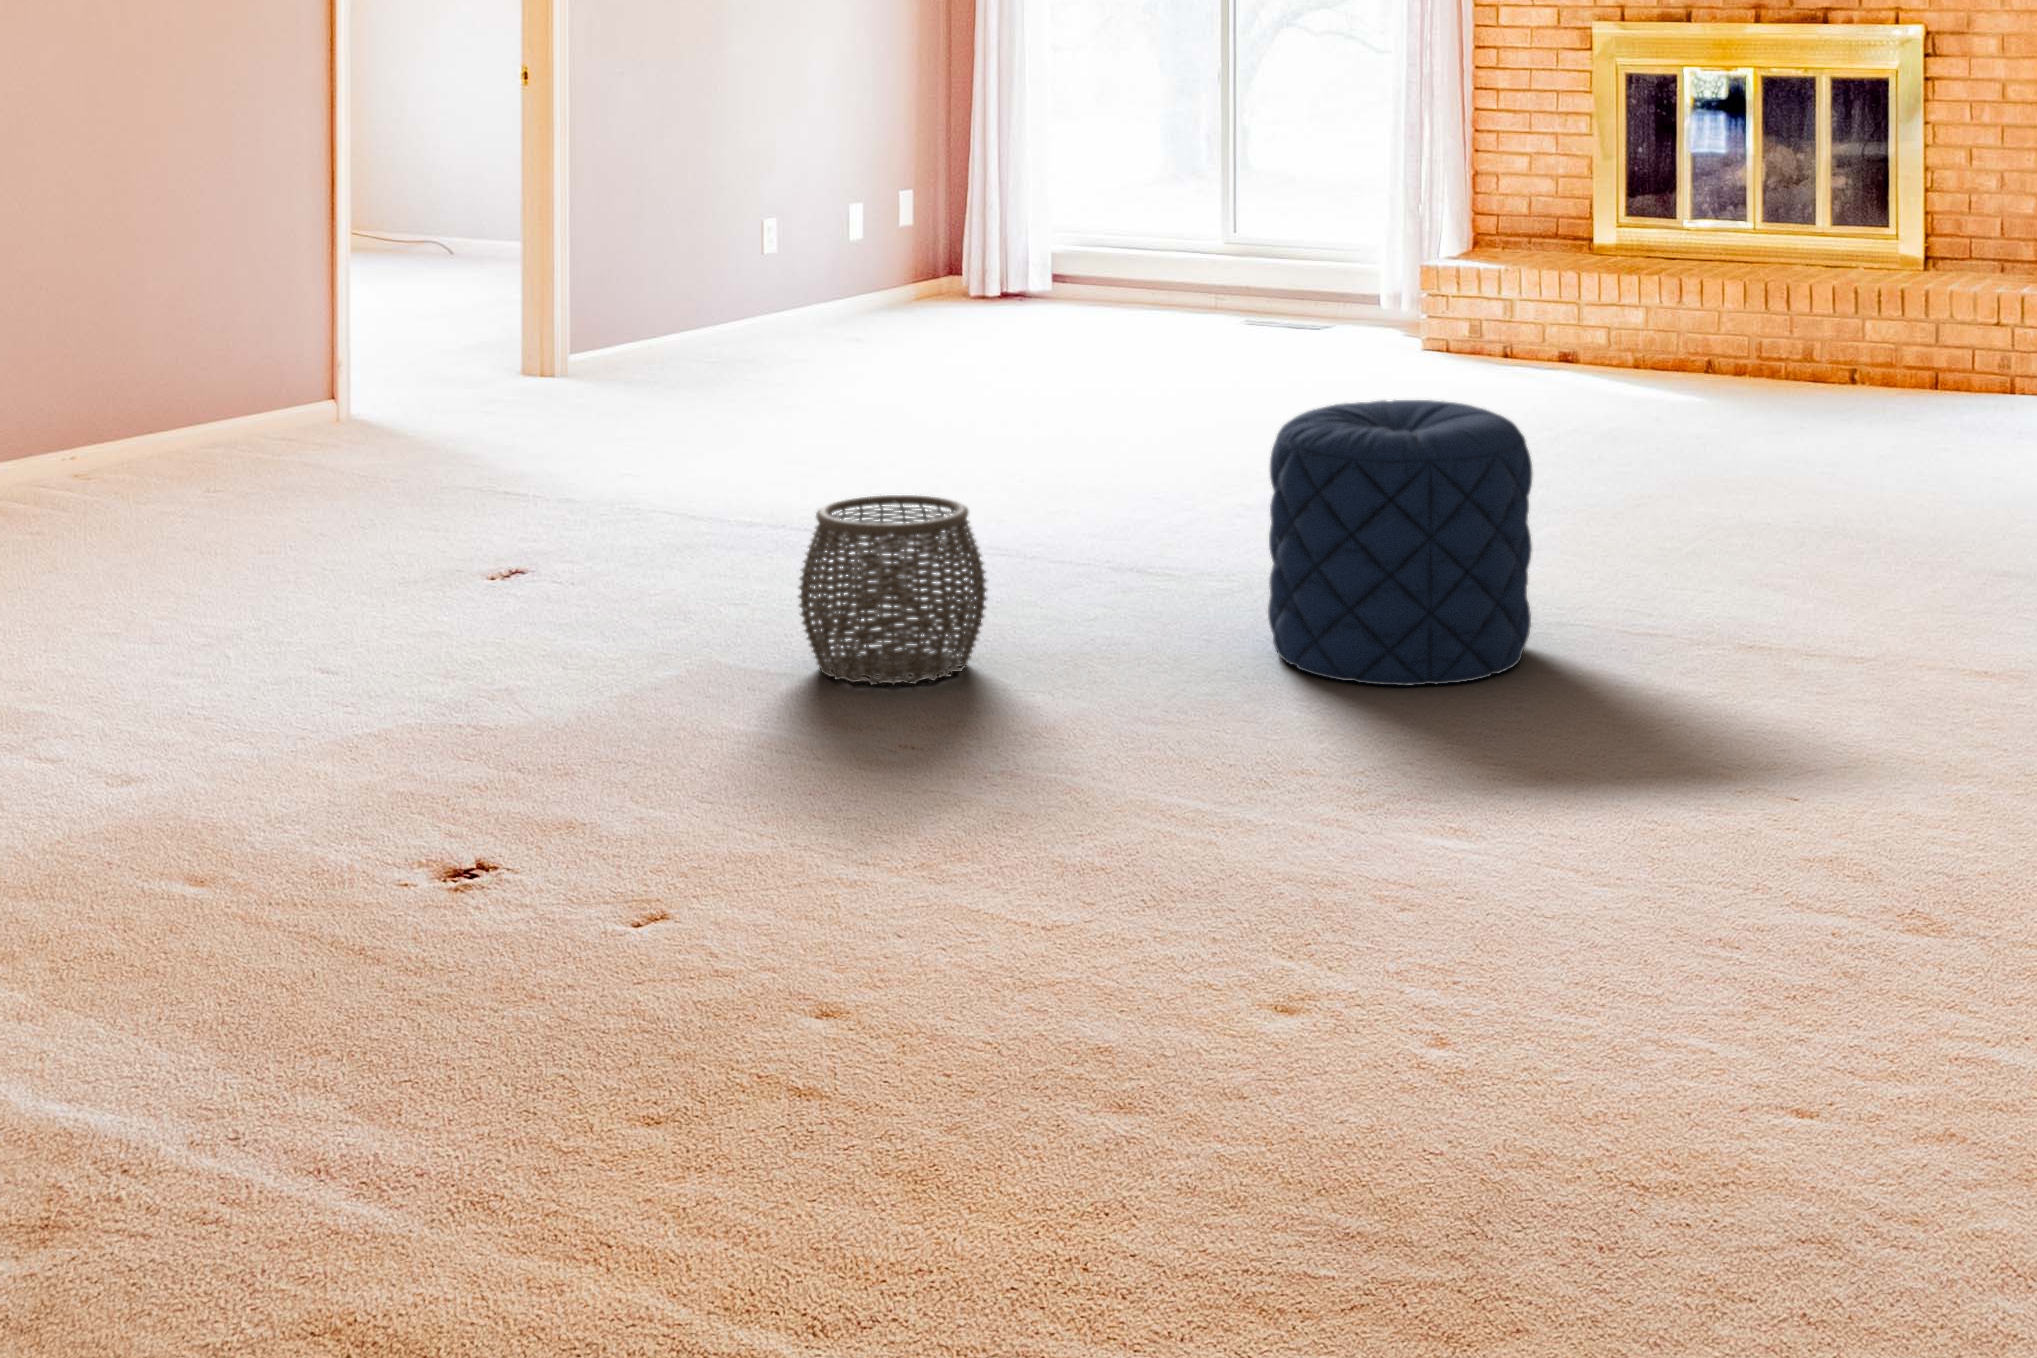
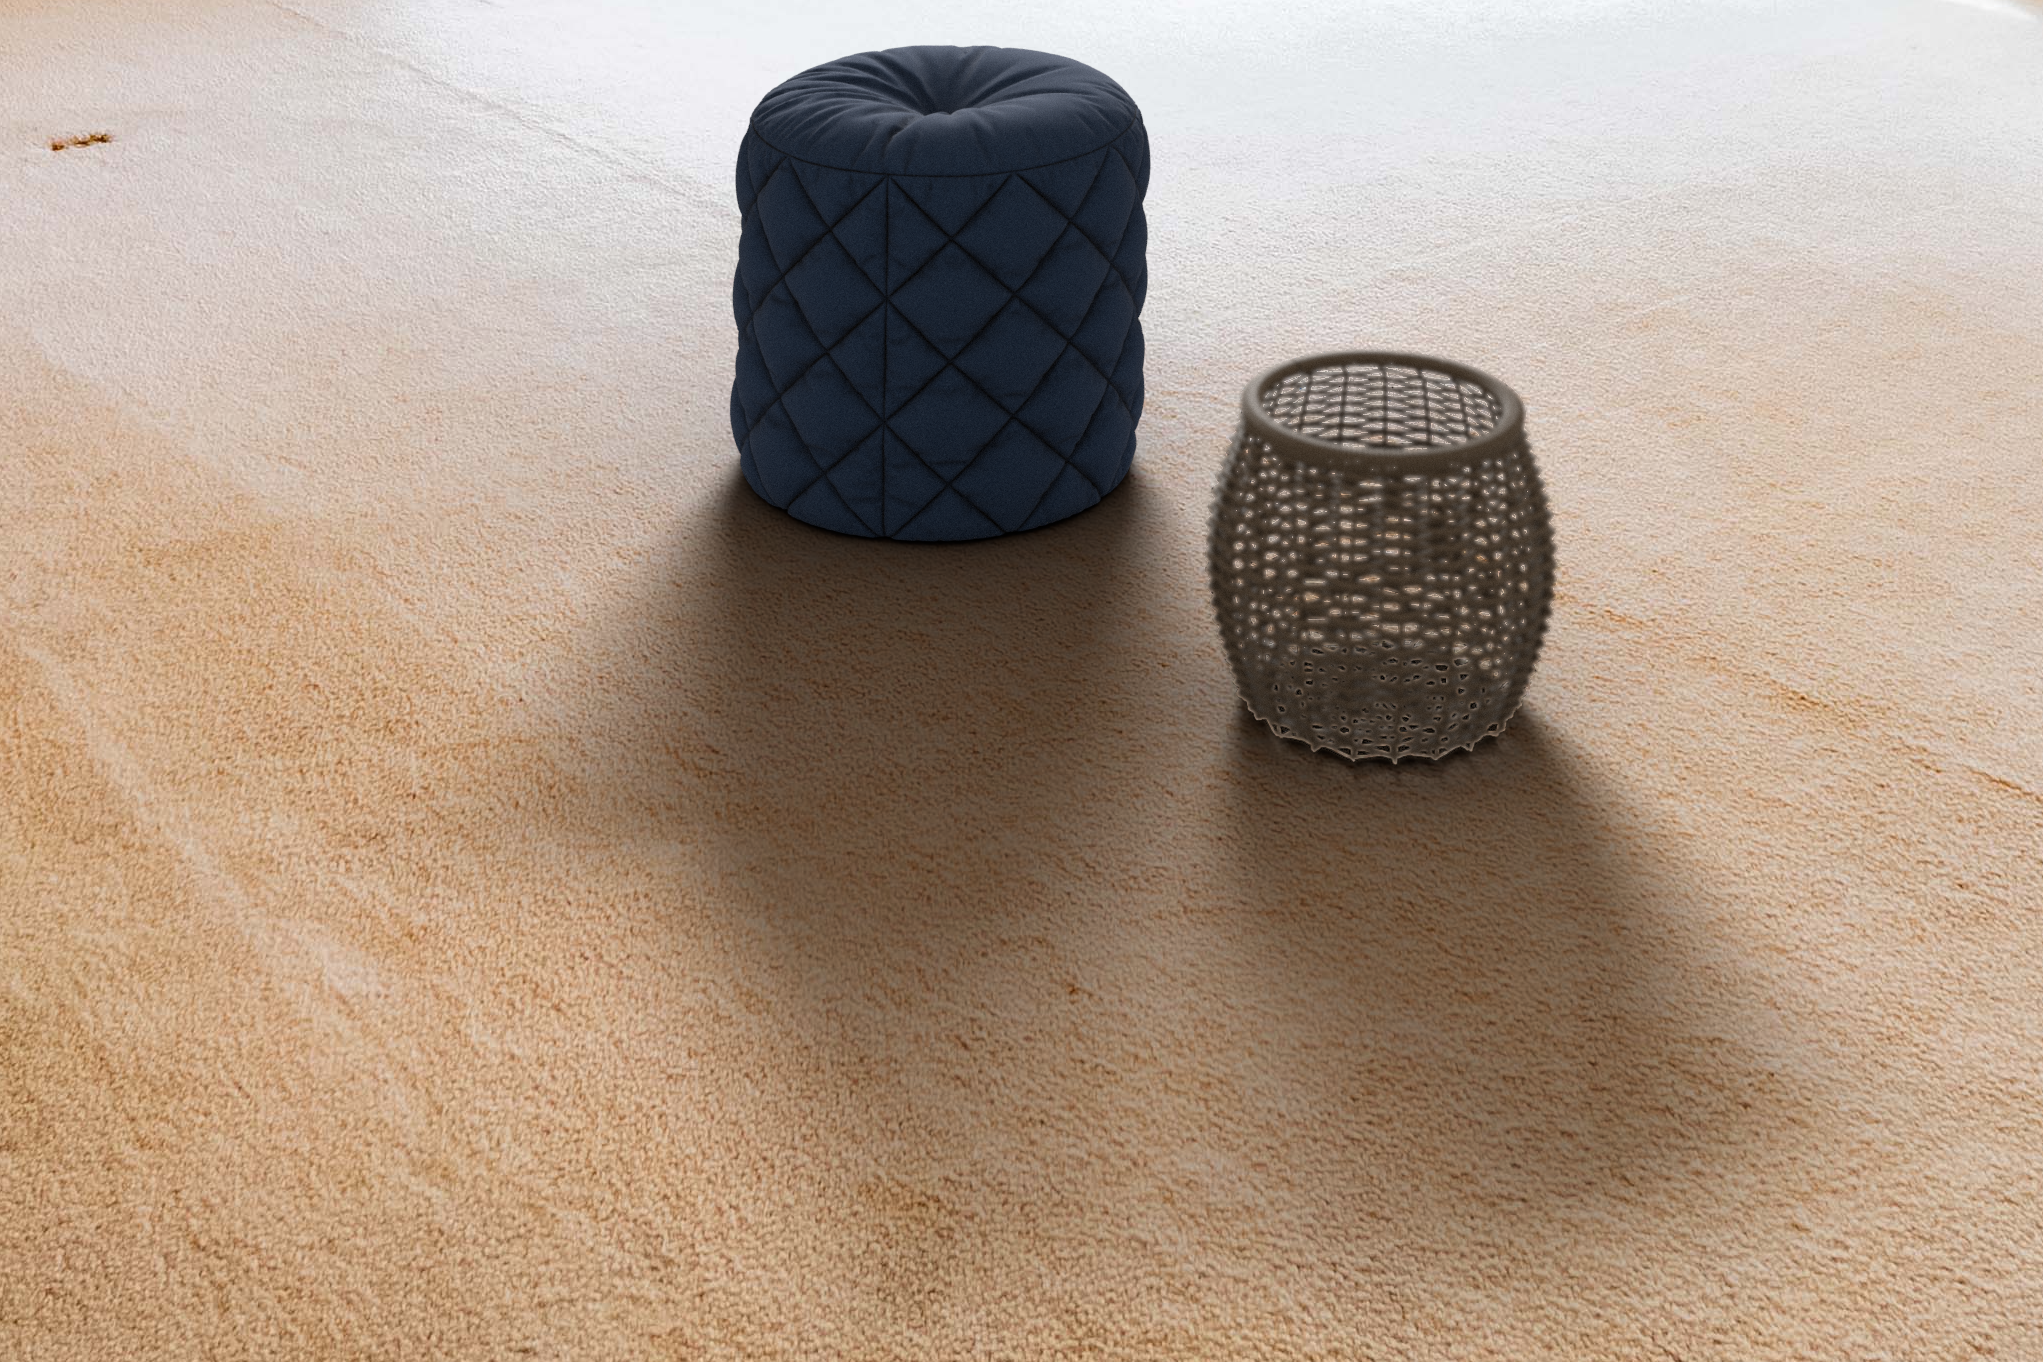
woven basket: present [798,495,988,685] -> present [1205,349,1557,764]

